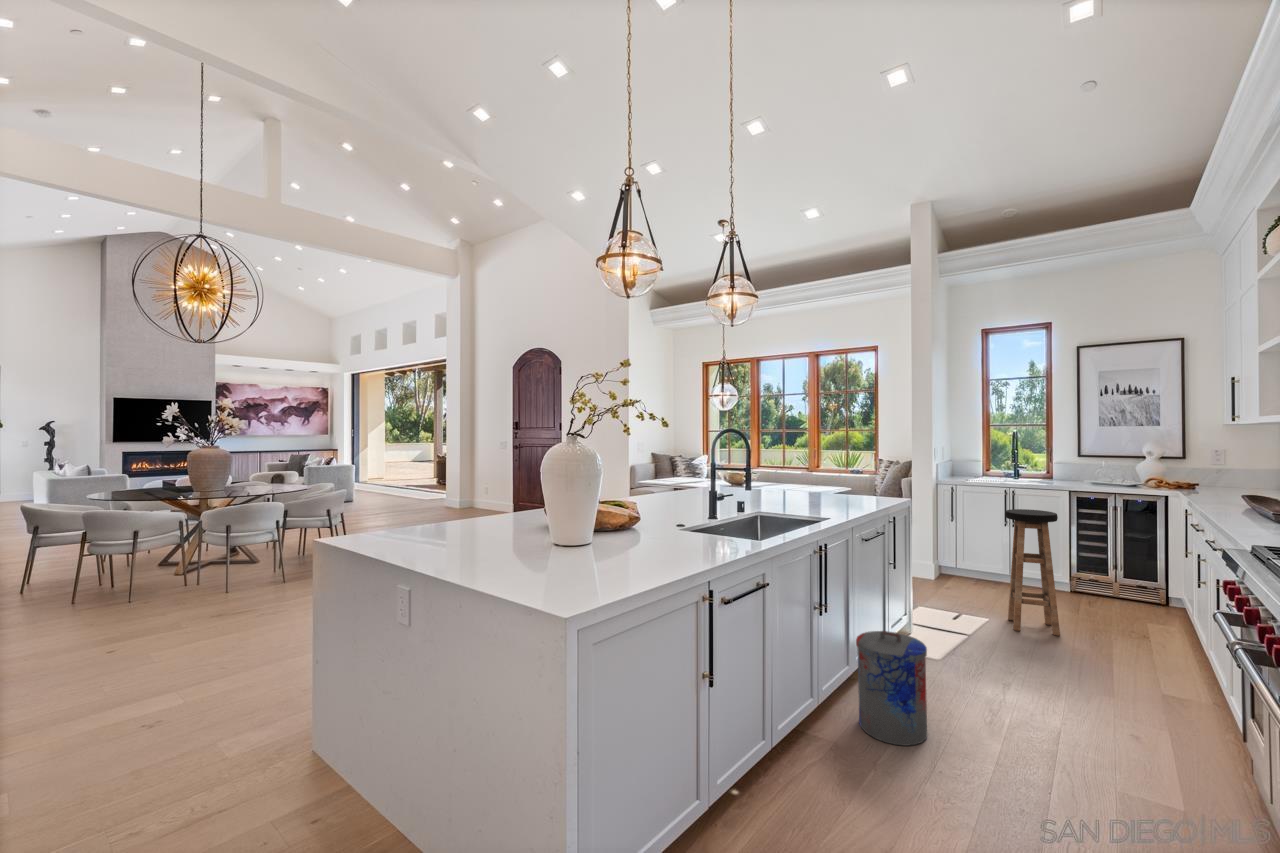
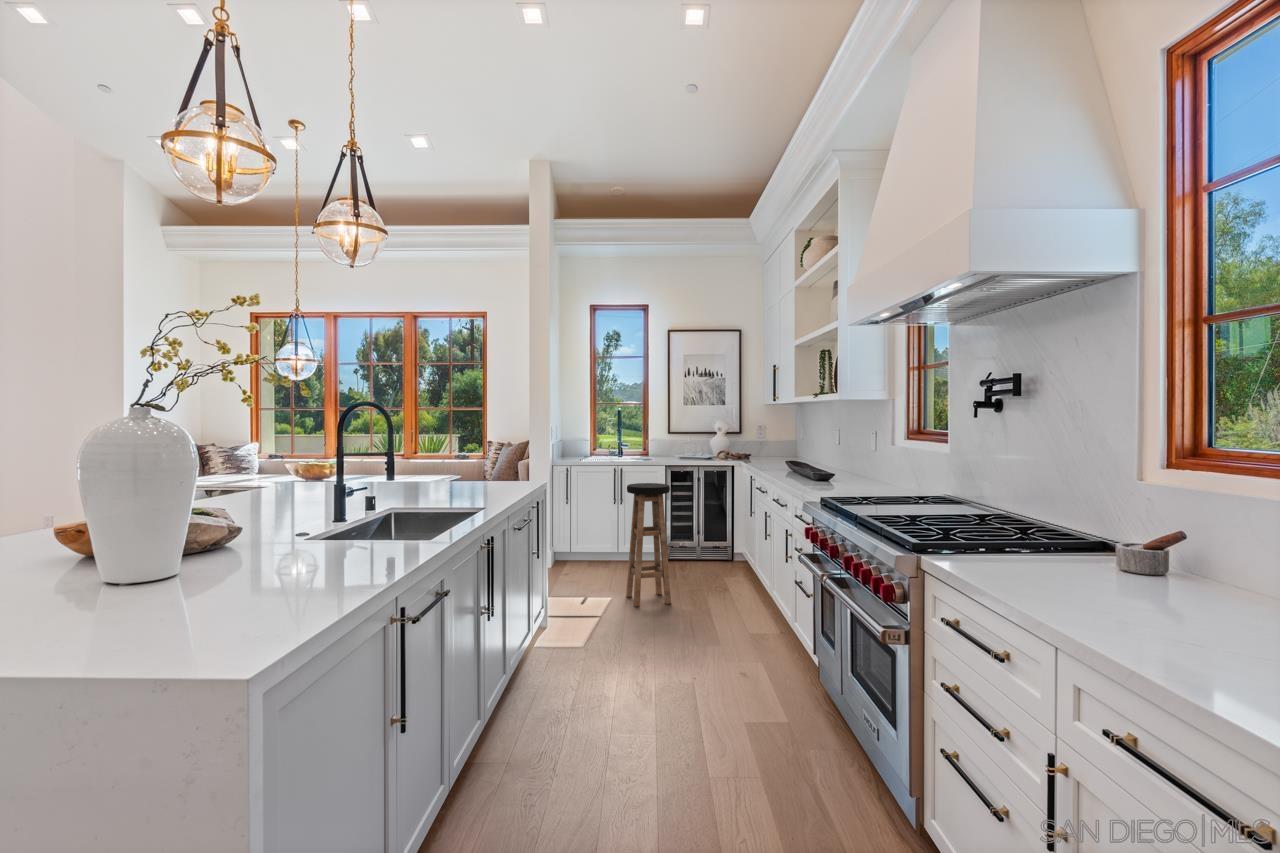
trash can: present [856,631,927,746] -> none [510,641,593,790]

